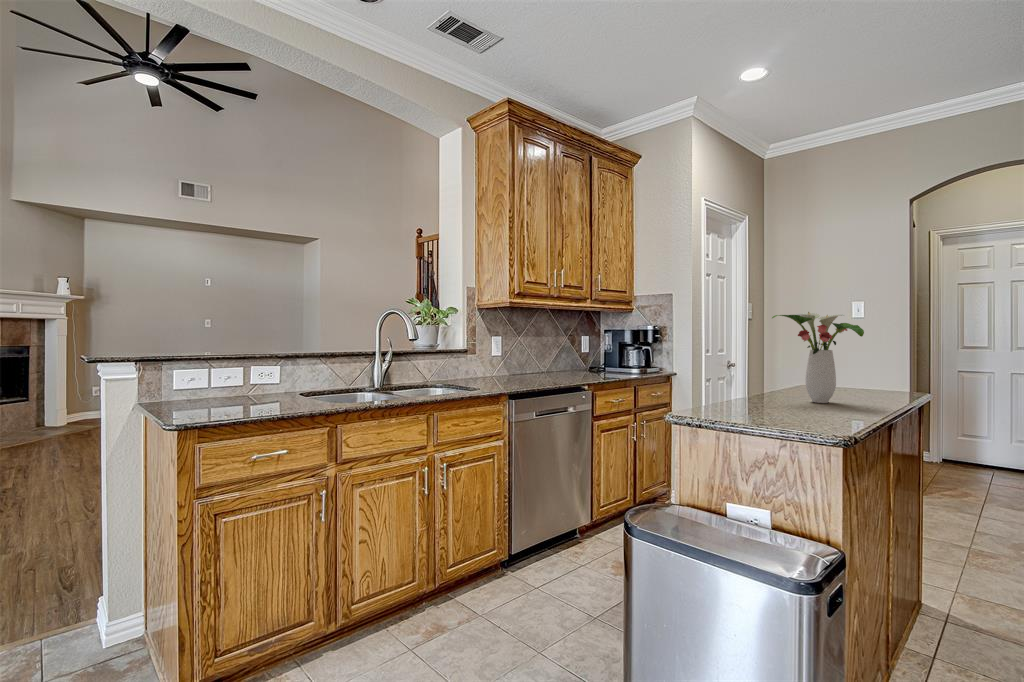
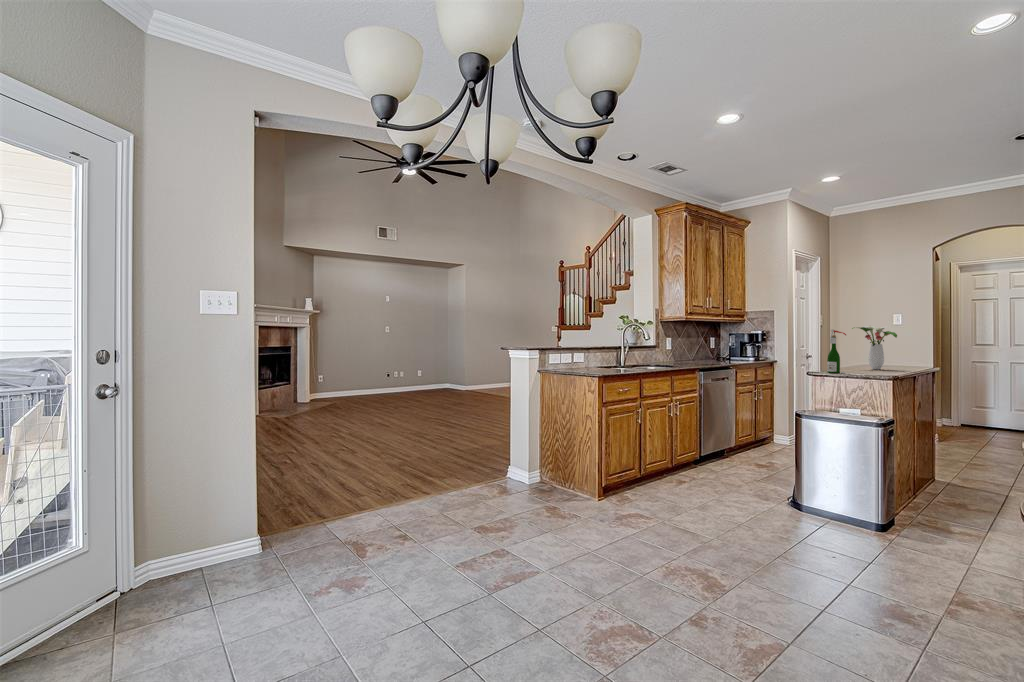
wine bottle: none [711,317,751,420] -> present [827,329,846,373]

